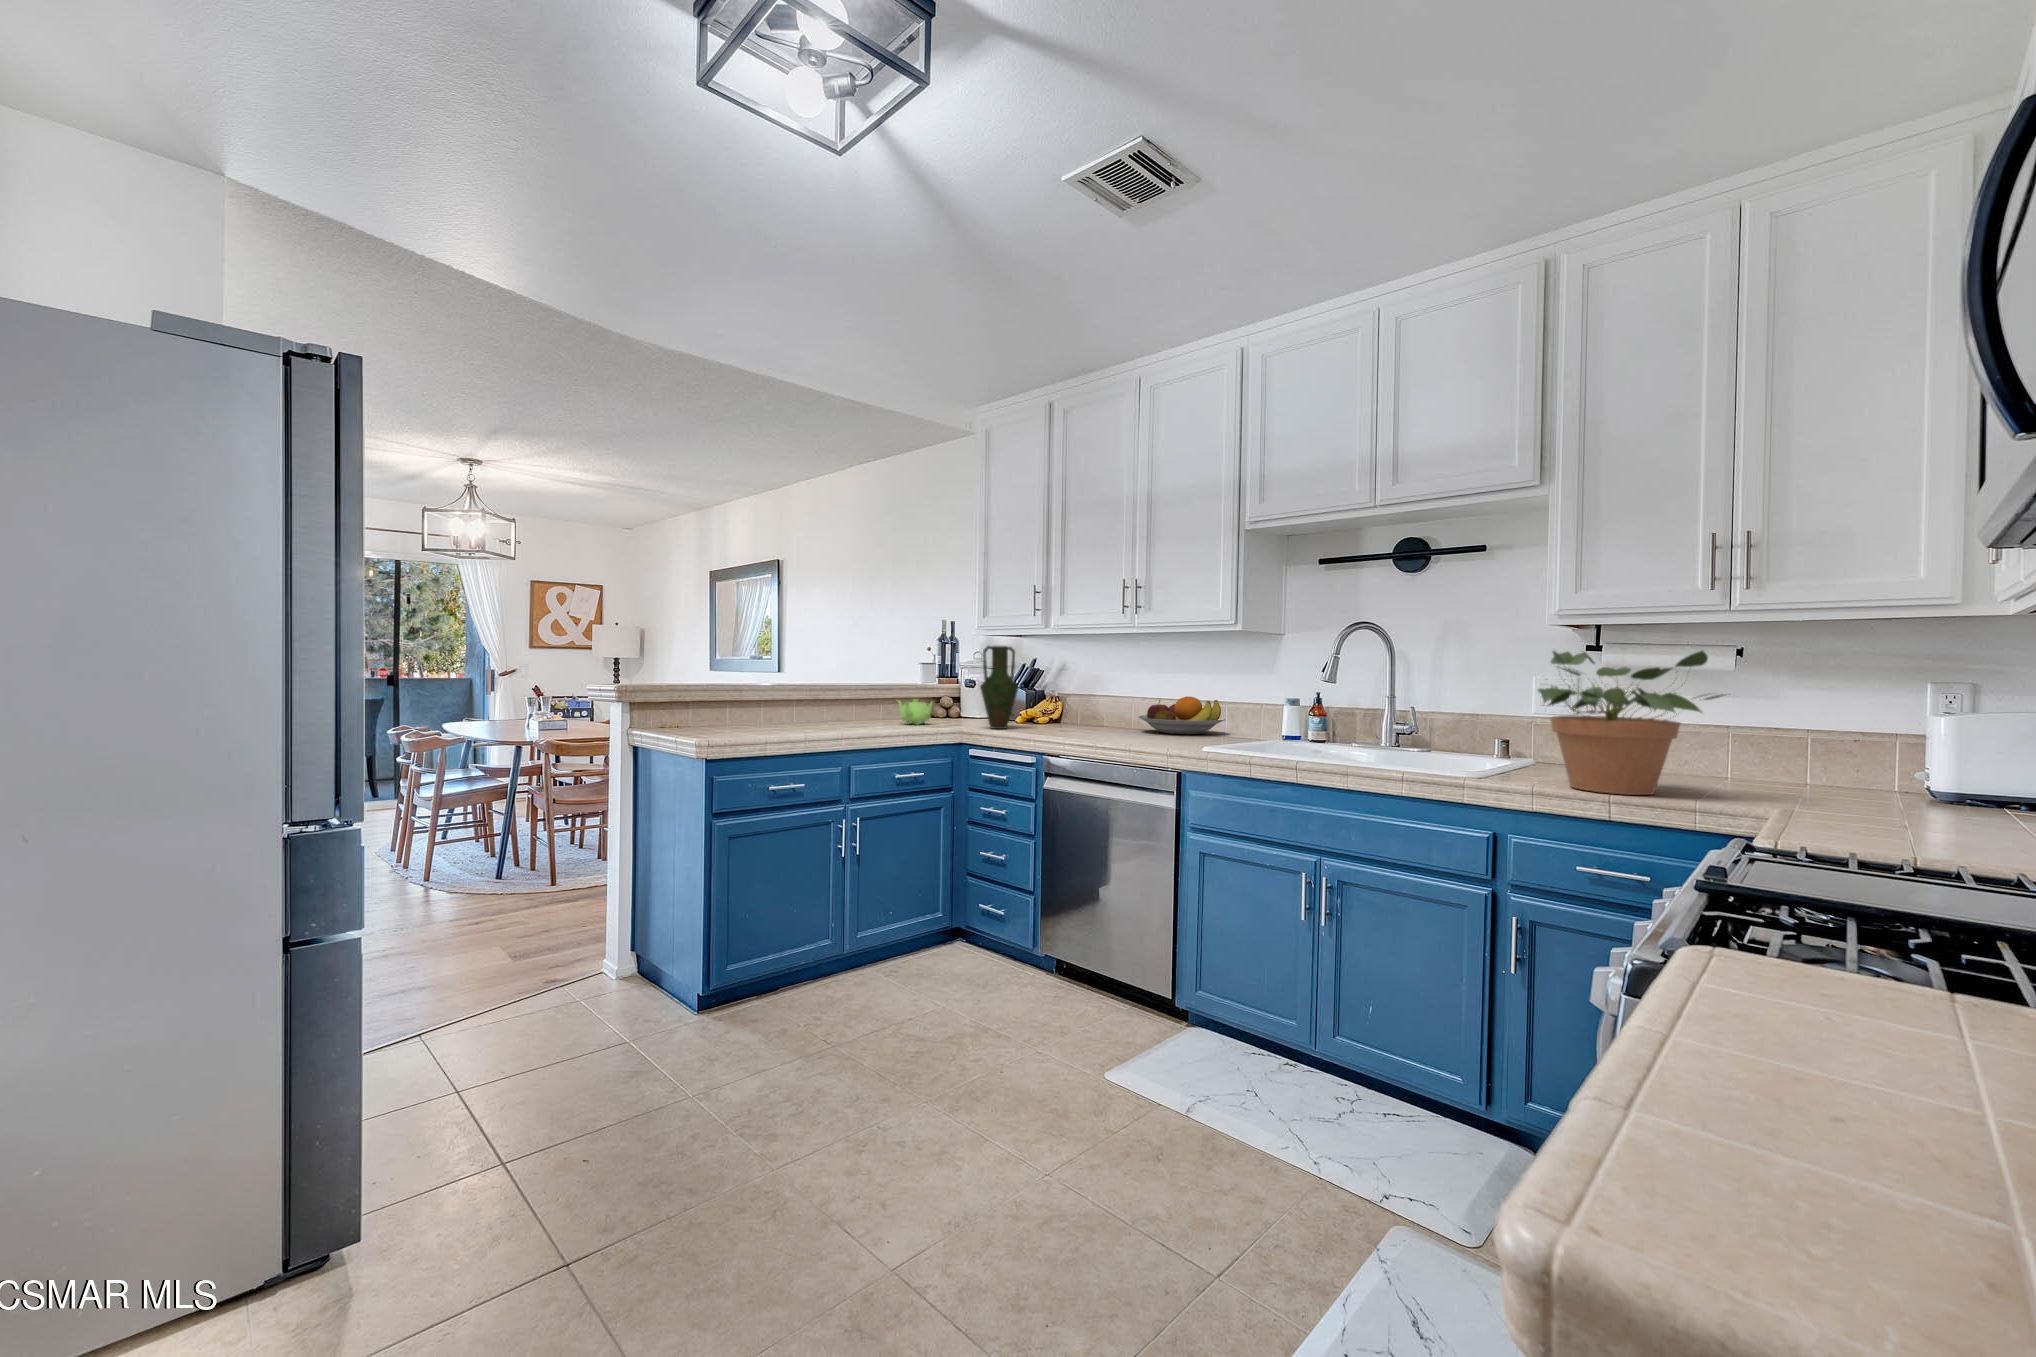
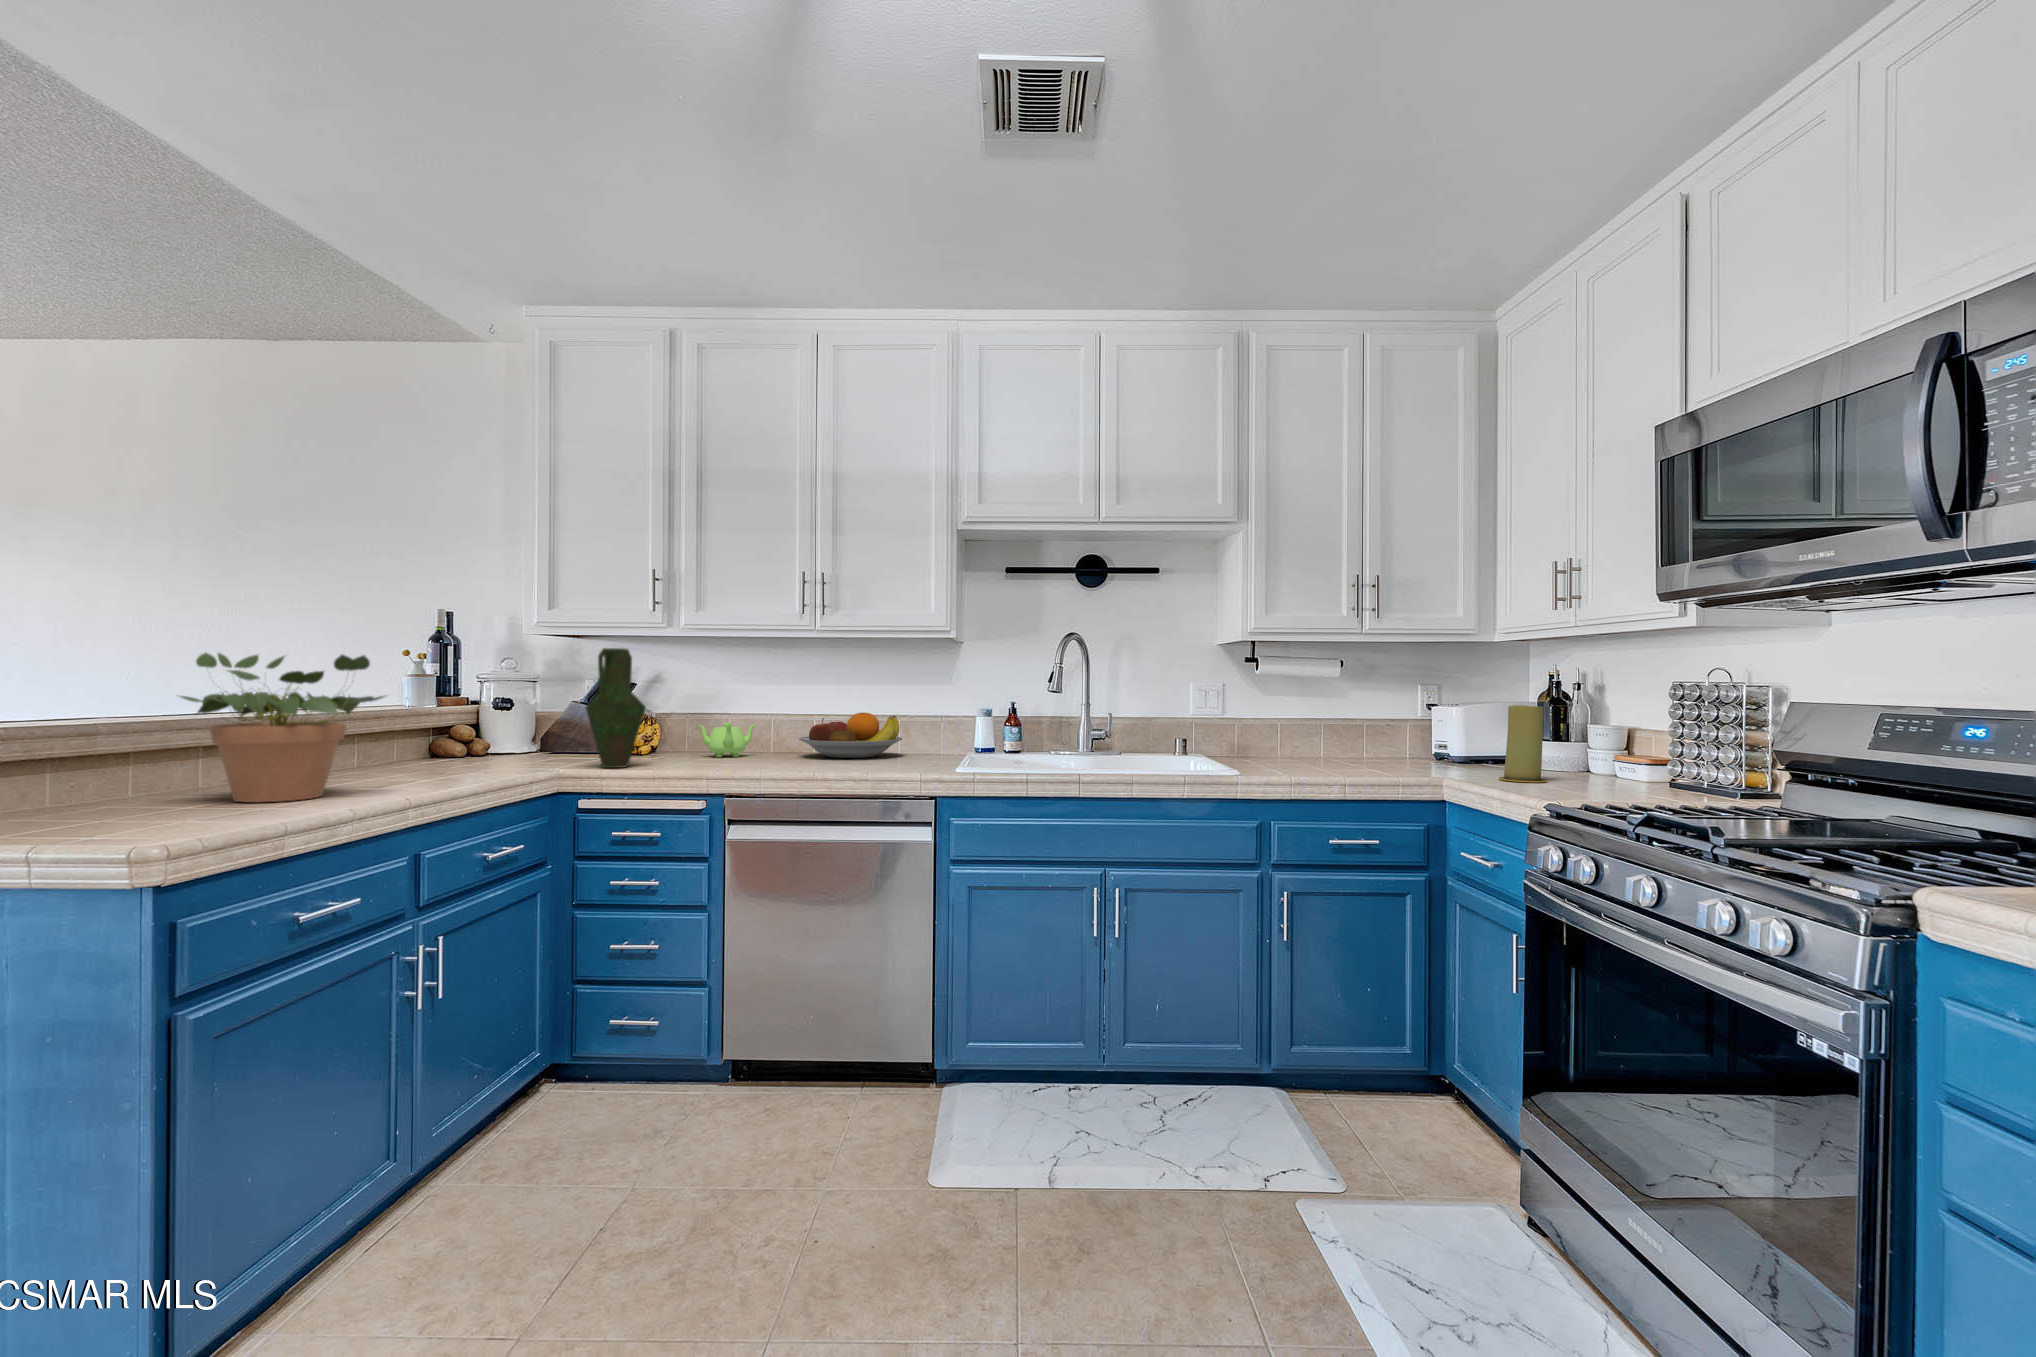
potted plant: present [1538,651,1726,795] -> present [180,653,386,802]
teapot: present [898,699,933,725] -> present [697,723,756,757]
candle: none [1864,710,1960,826] -> present [1499,705,1548,782]

